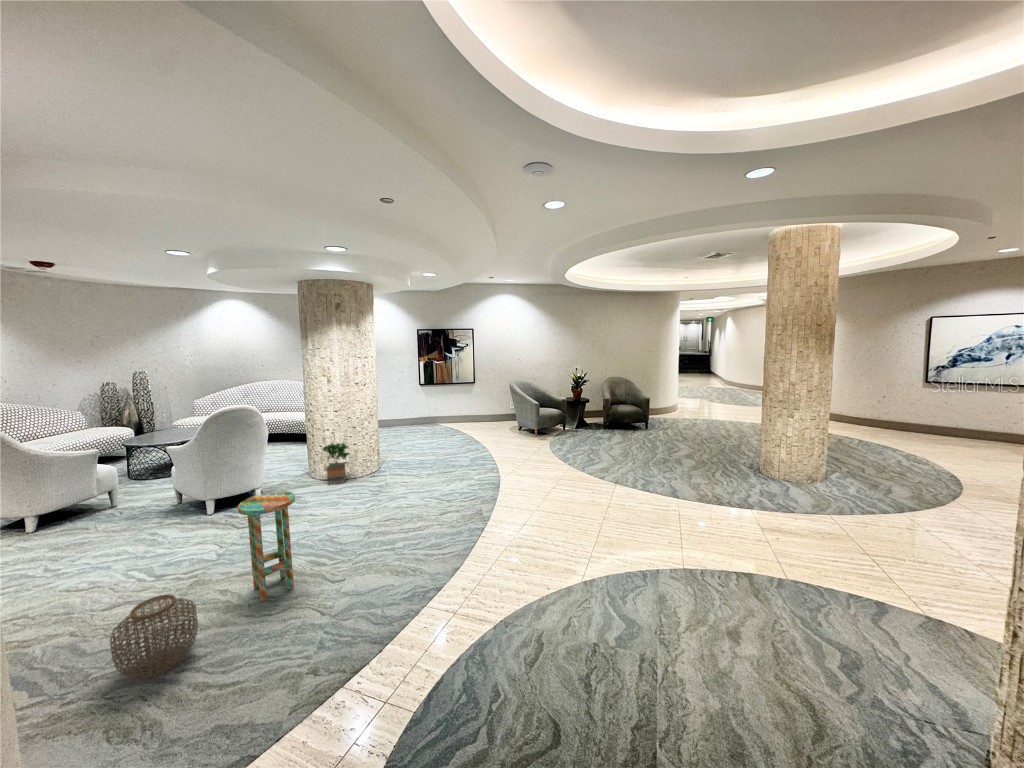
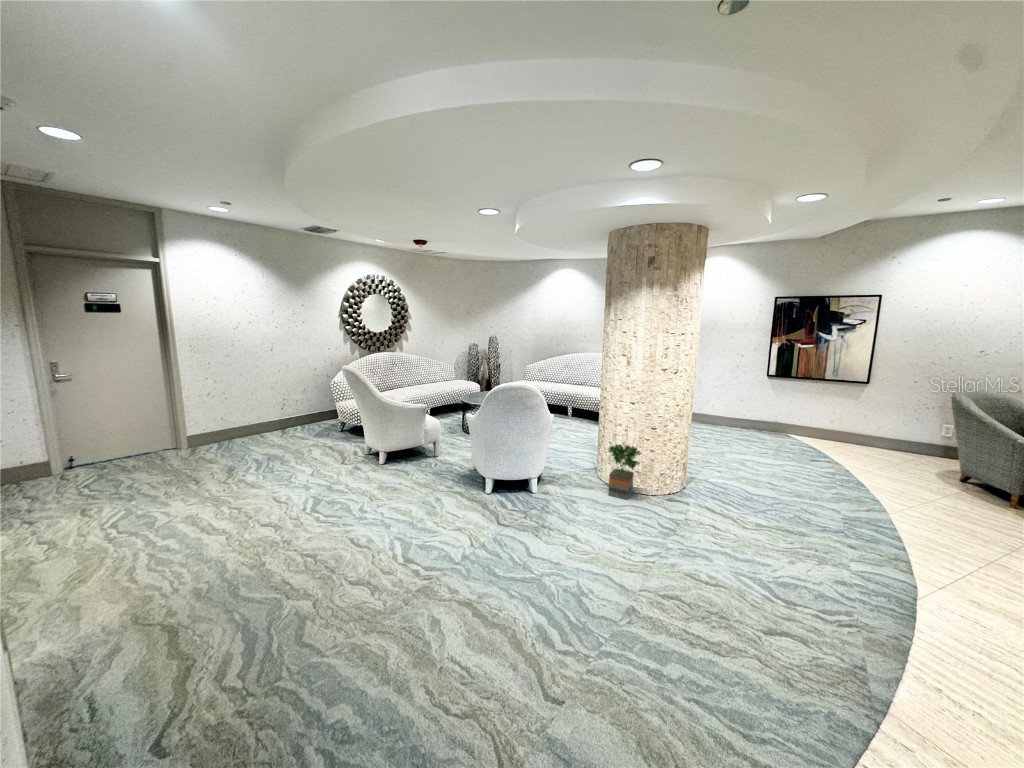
side table: present [238,491,295,601] -> none [451,514,519,665]
woven basket: present [110,594,198,679] -> none [294,615,380,719]

